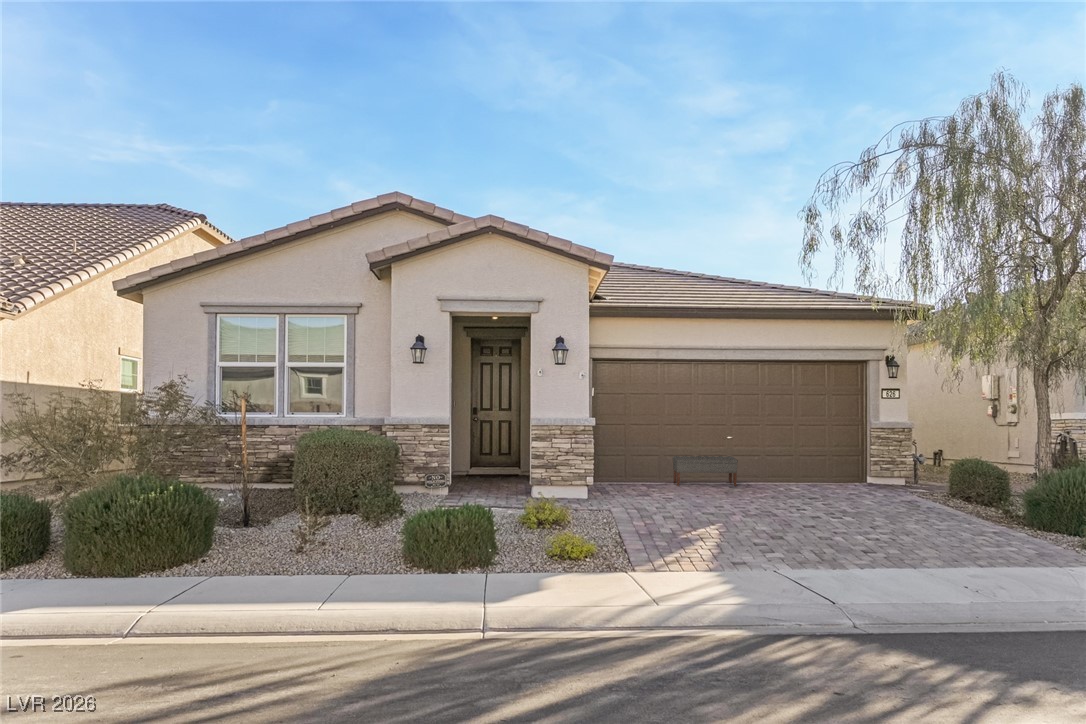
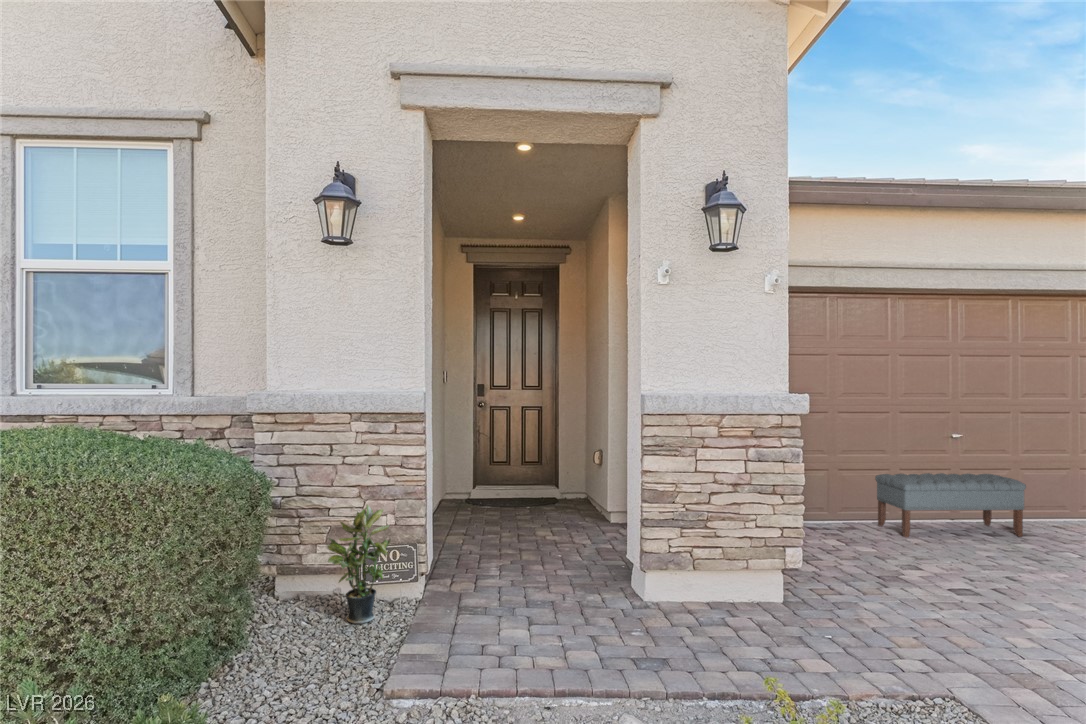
potted plant: none [415,458,437,499] -> present [327,505,390,624]

